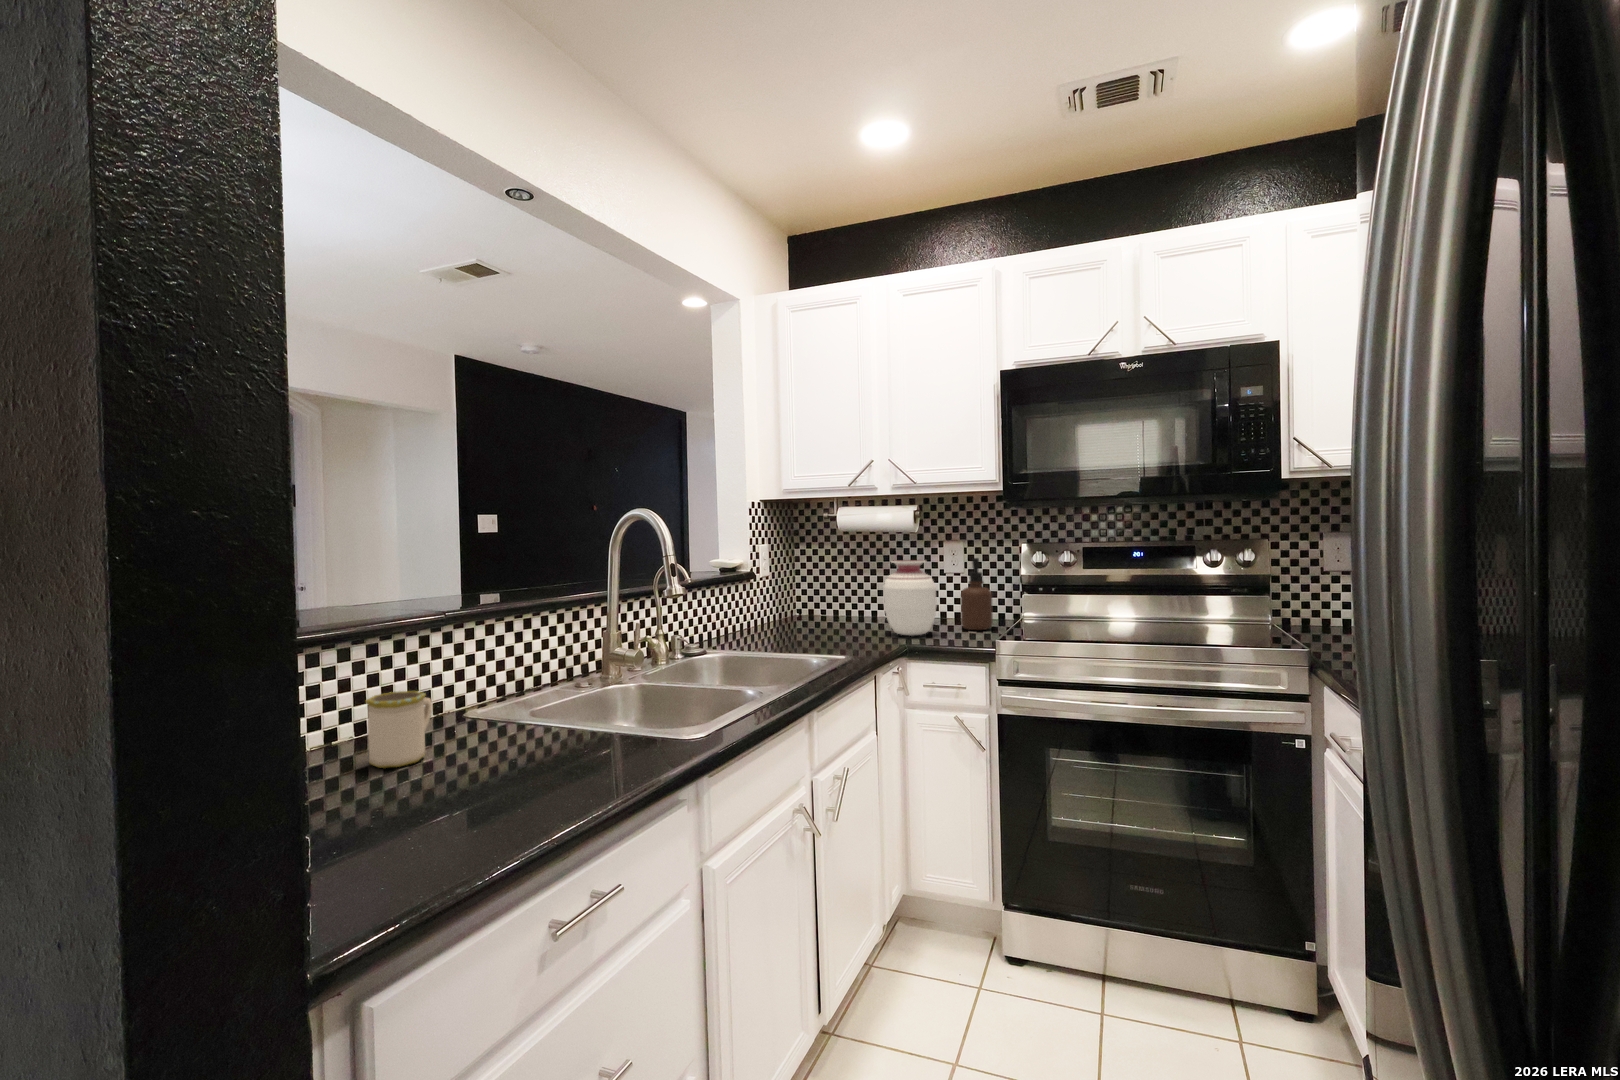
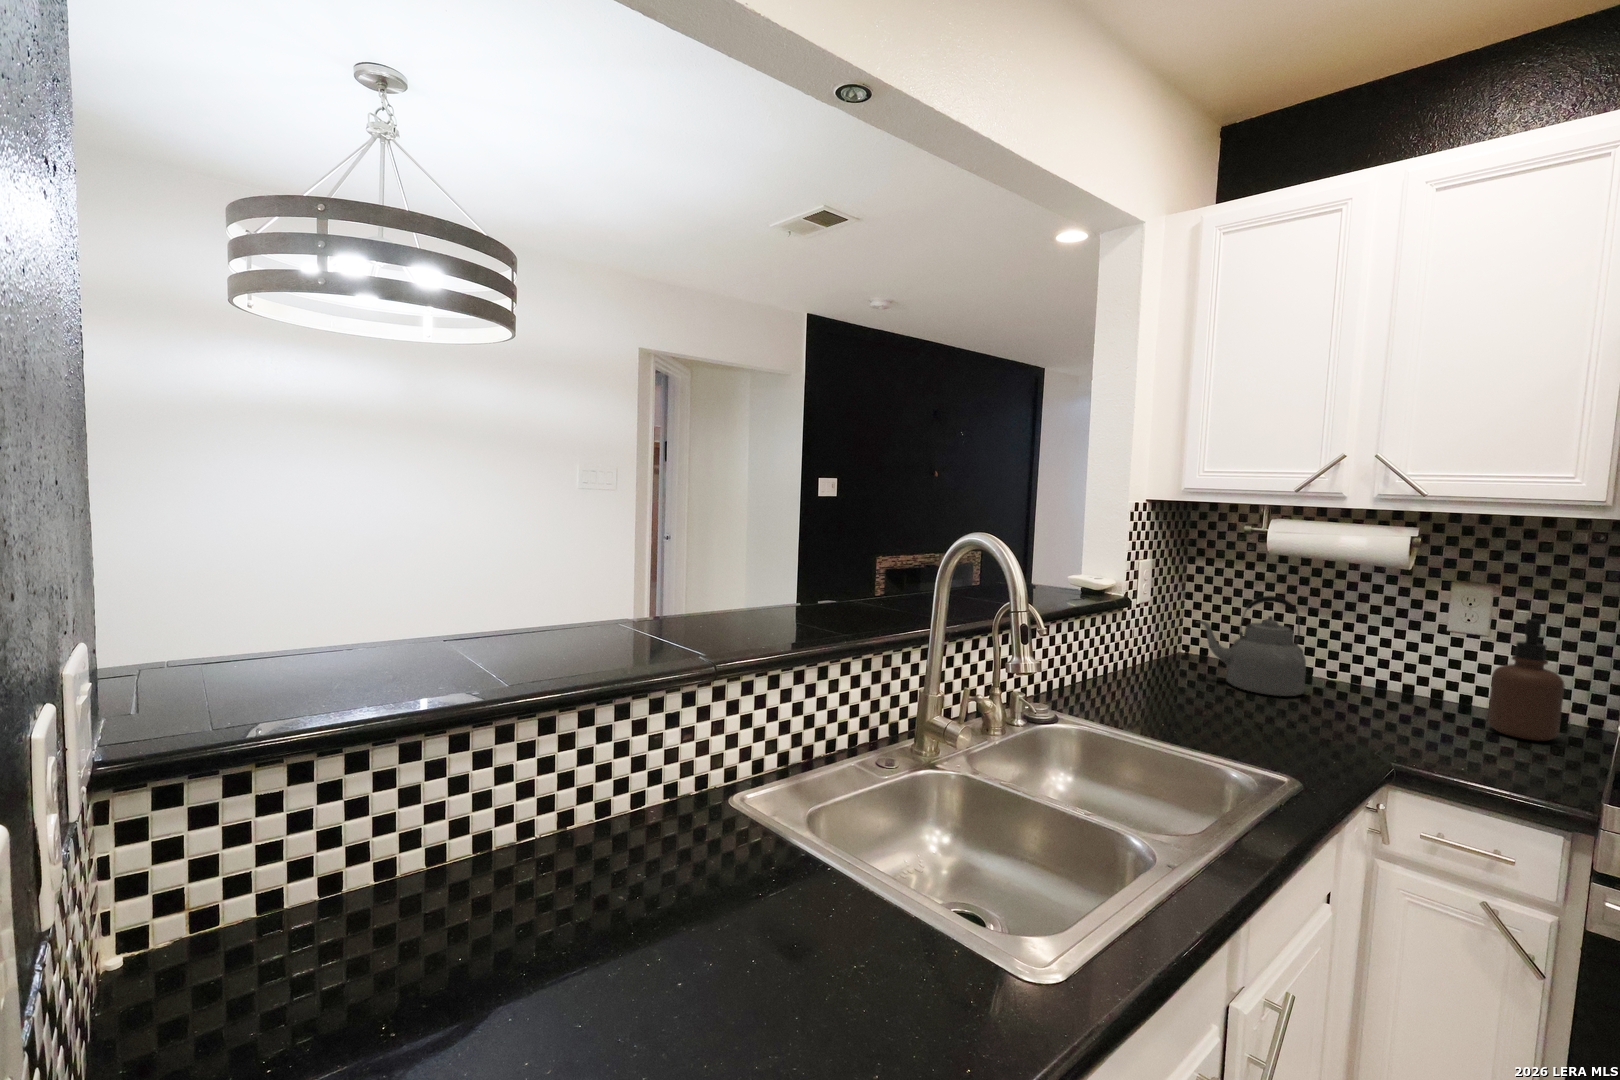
vase: present [883,560,937,636] -> none [1344,610,1452,734]
kettle: none [800,561,869,629] -> present [1197,596,1306,696]
mug: present [366,691,432,768] -> none [581,790,672,911]

